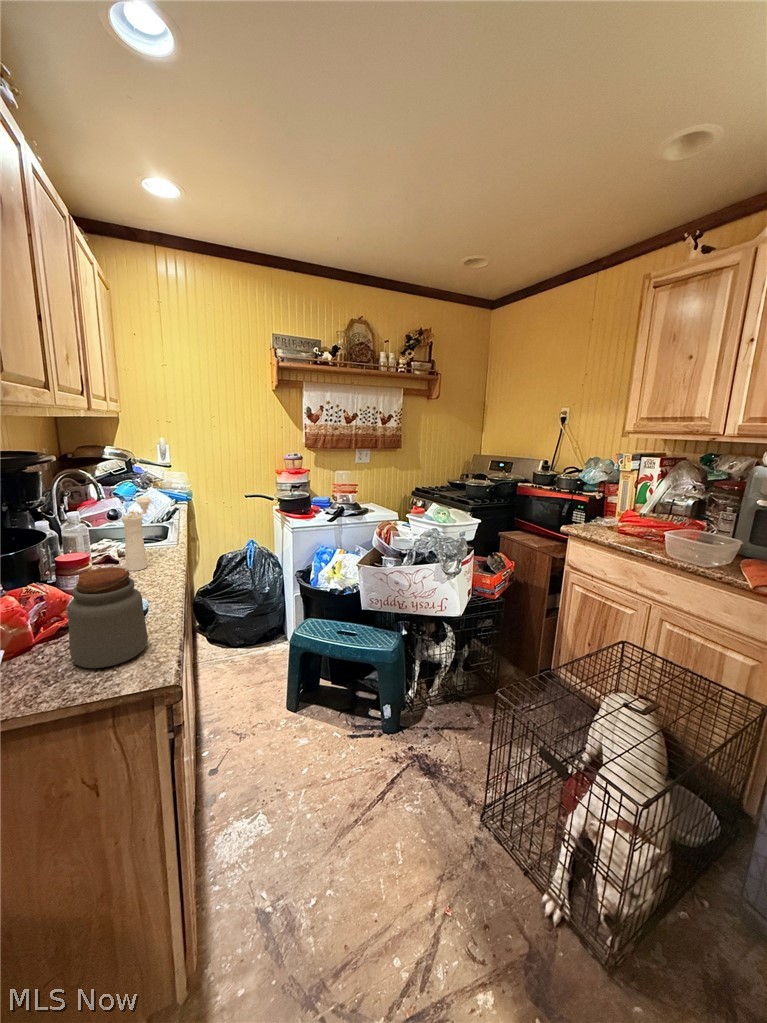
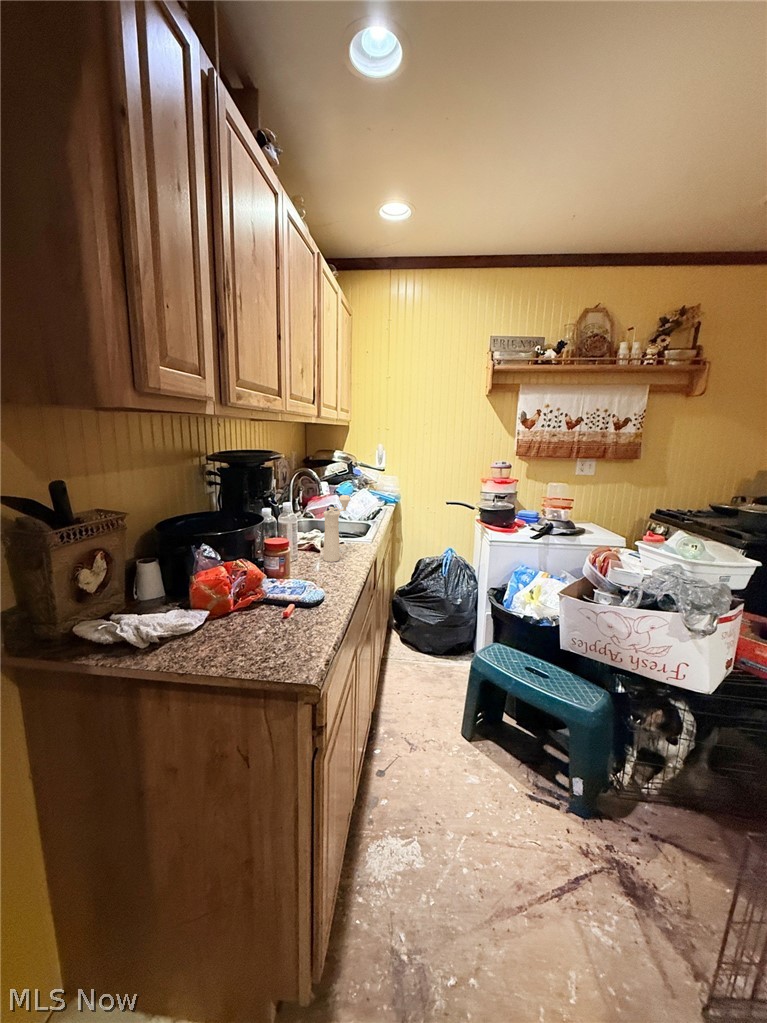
jar: present [67,567,148,668] -> none [249,554,310,647]

